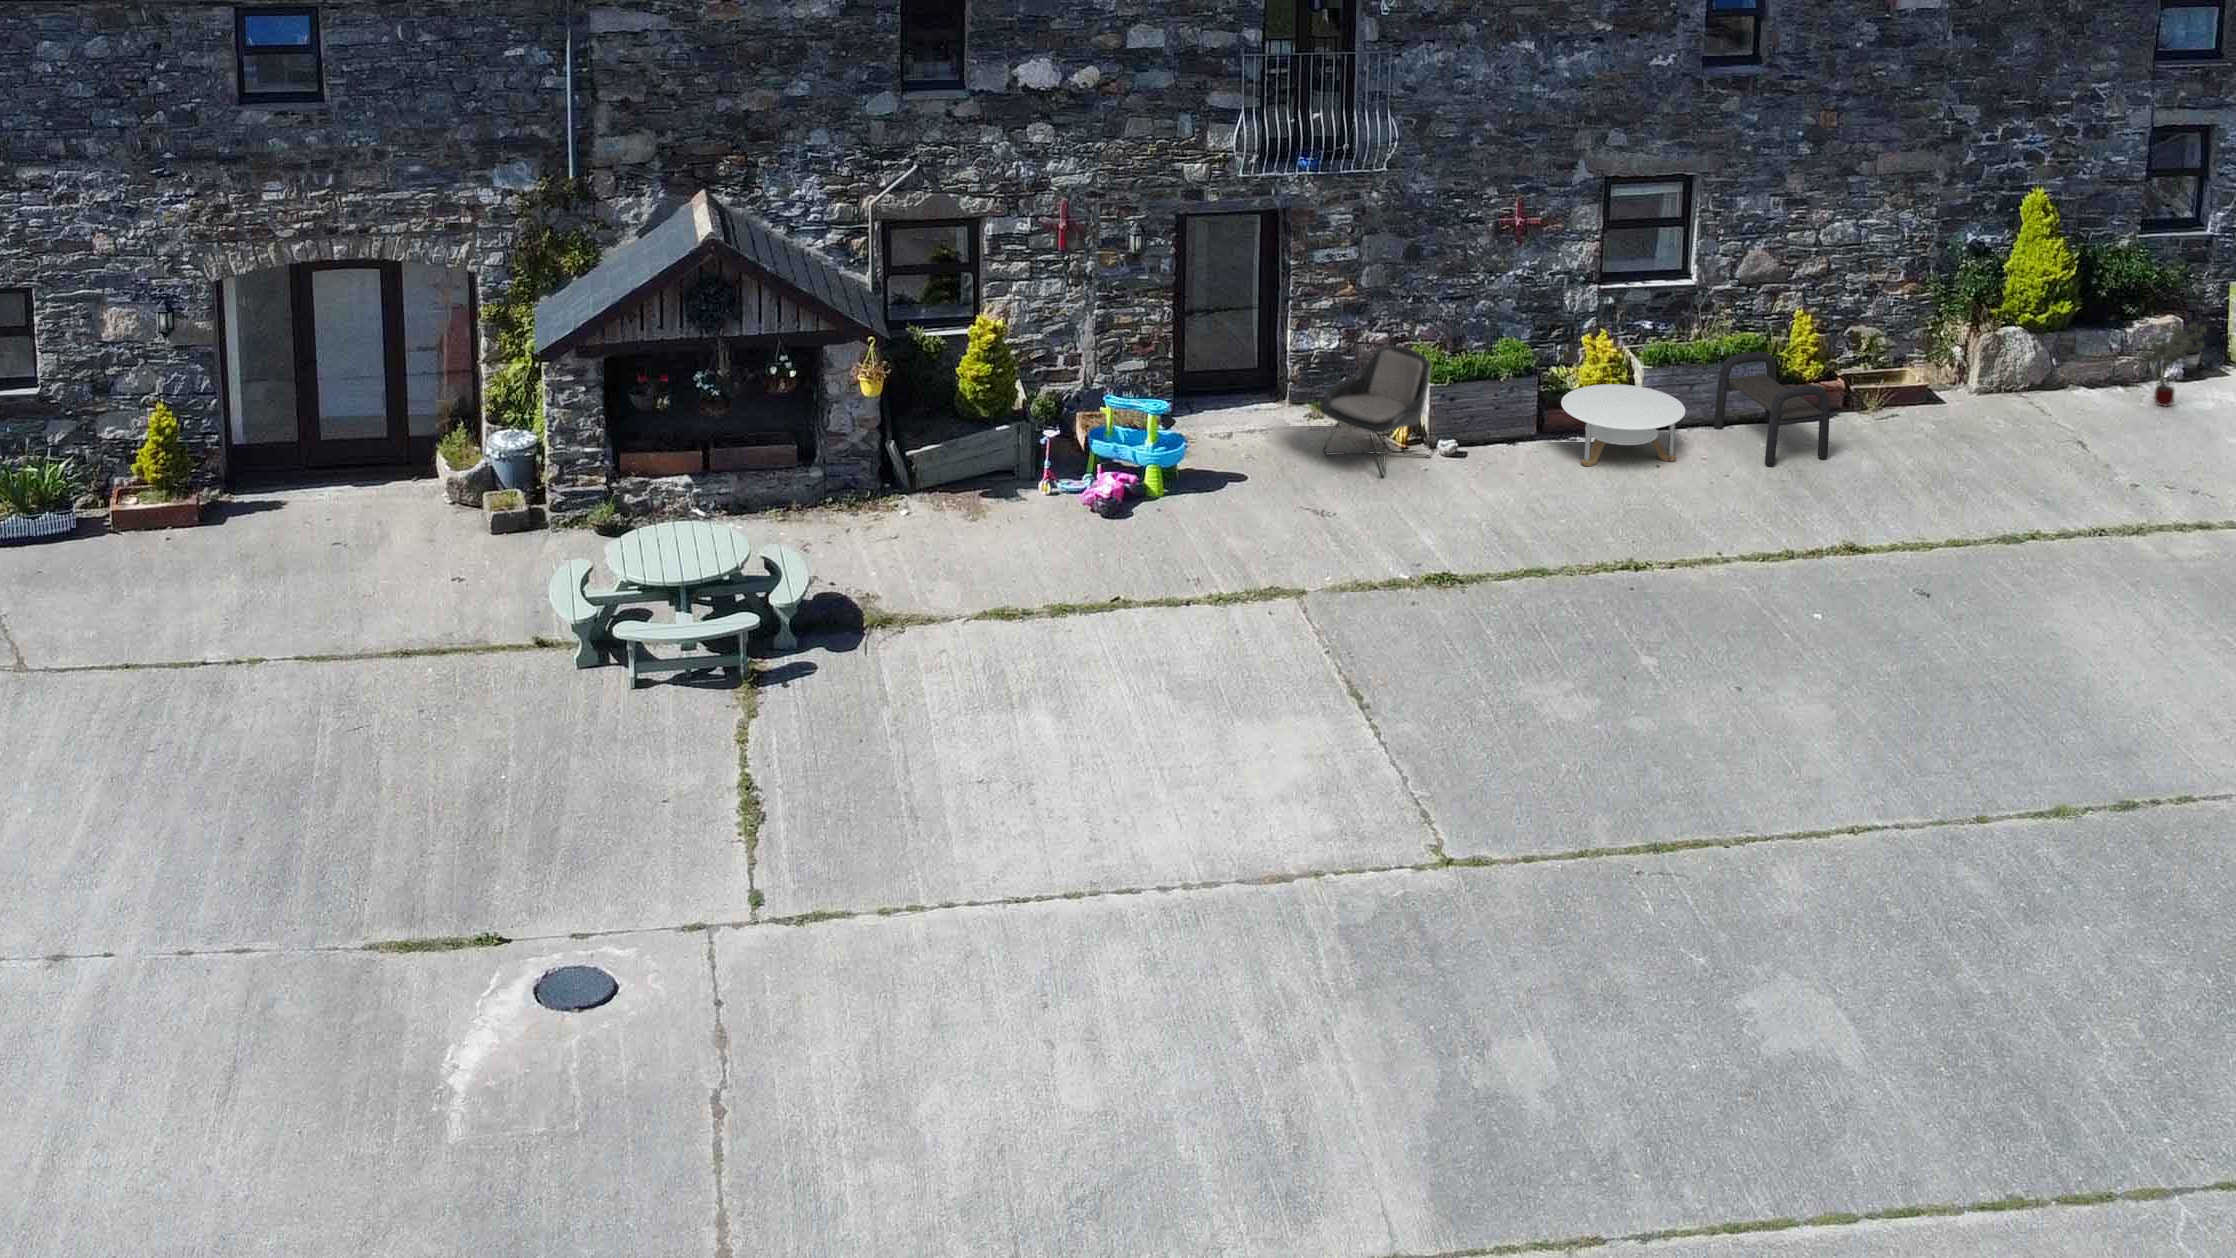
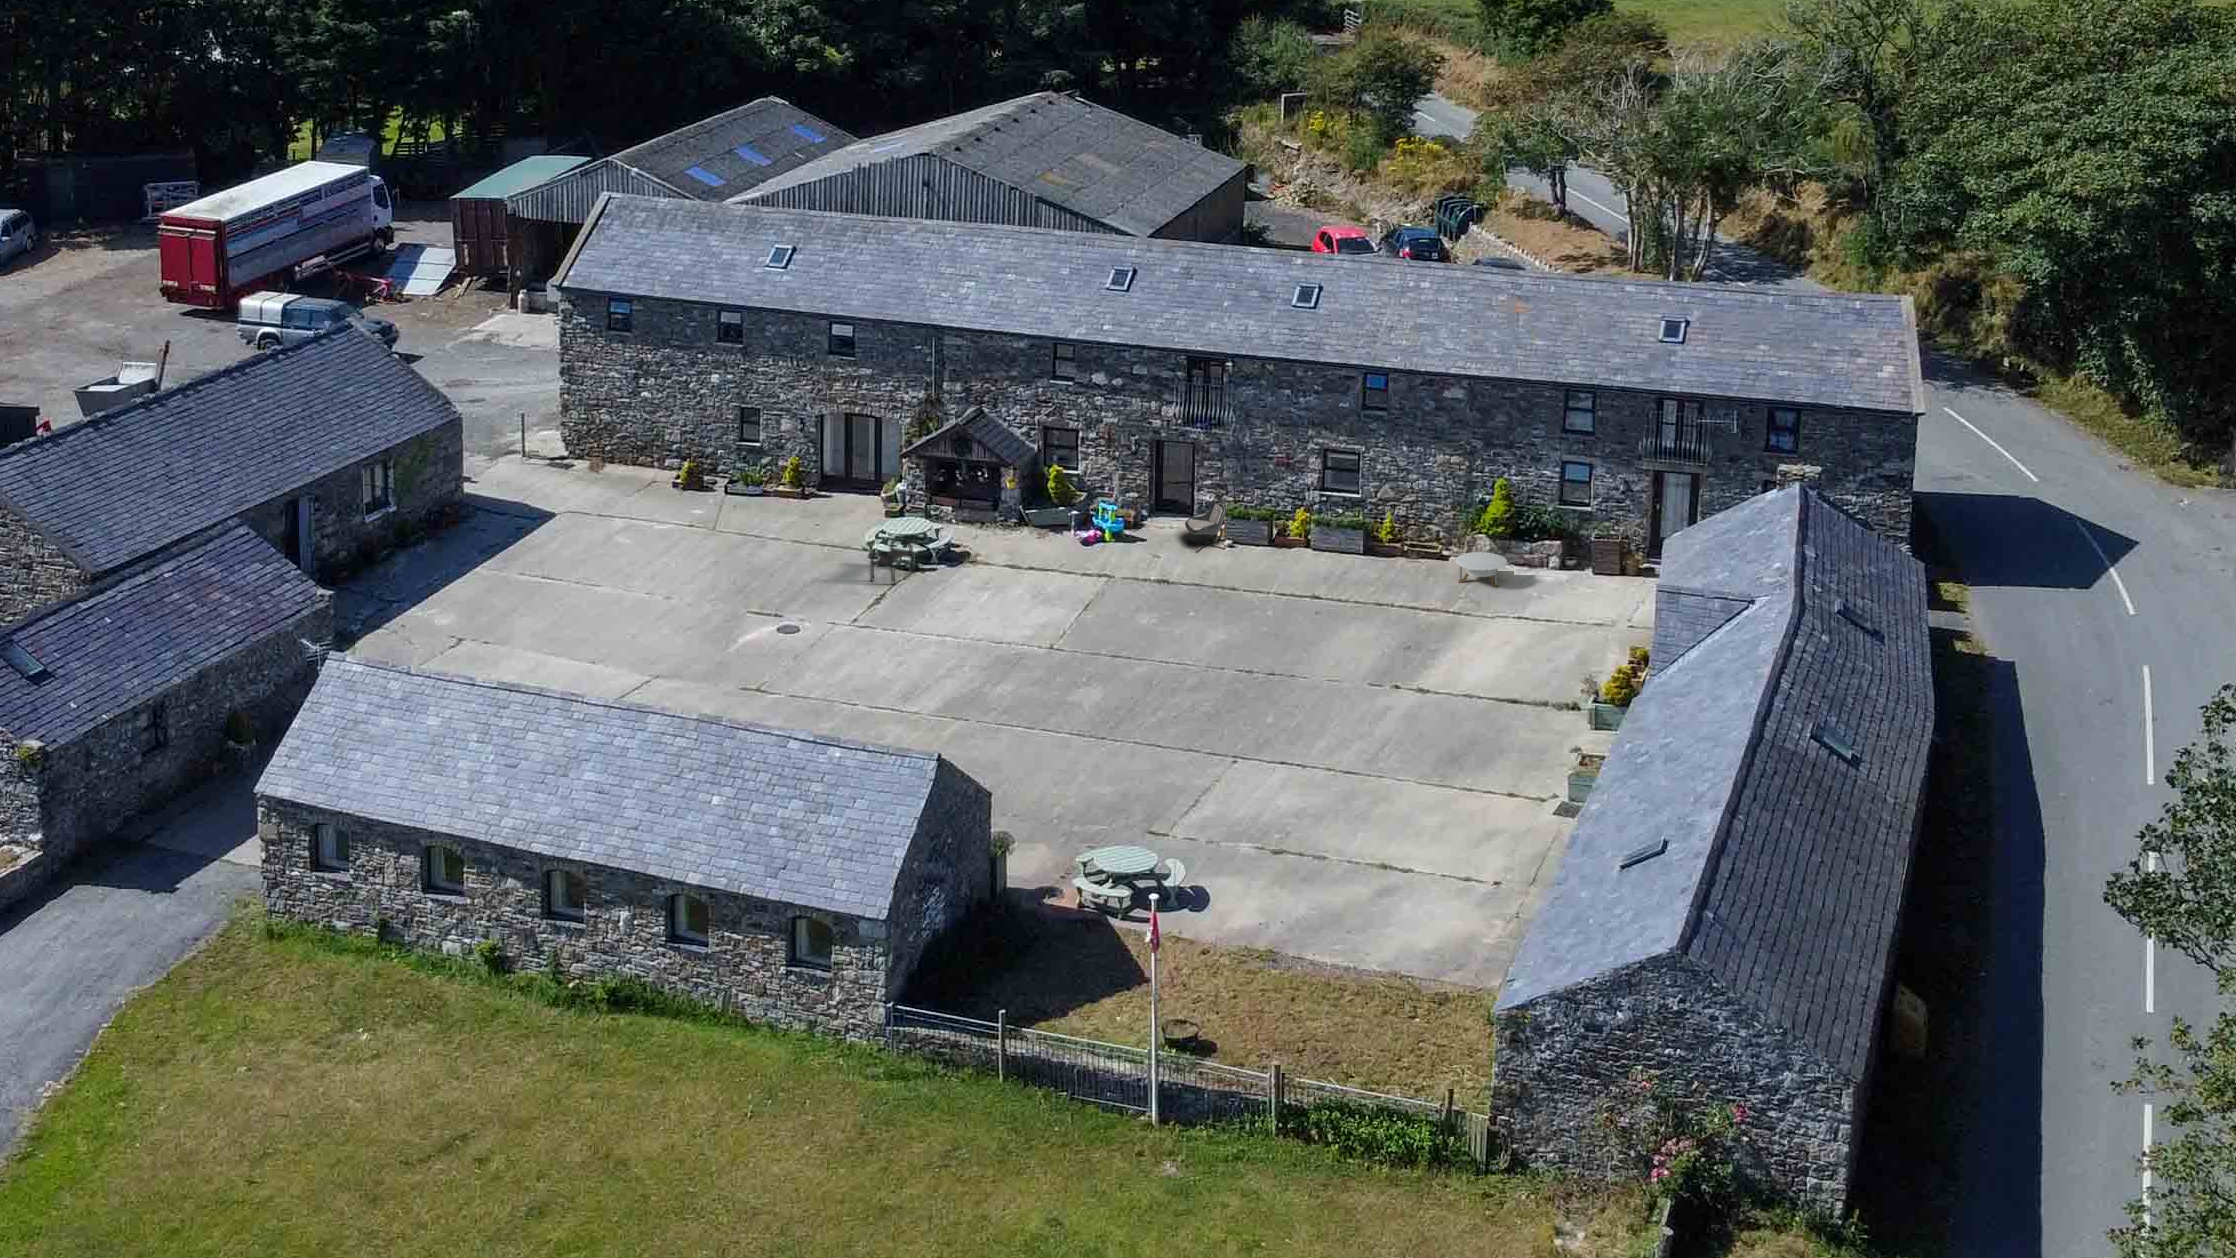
potted tree: present [2135,314,2207,406] -> none [1529,542,1563,583]
bench: present [1714,352,1829,466] -> present [870,539,915,584]
round table: present [1561,384,1685,466] -> present [1455,552,1507,587]

